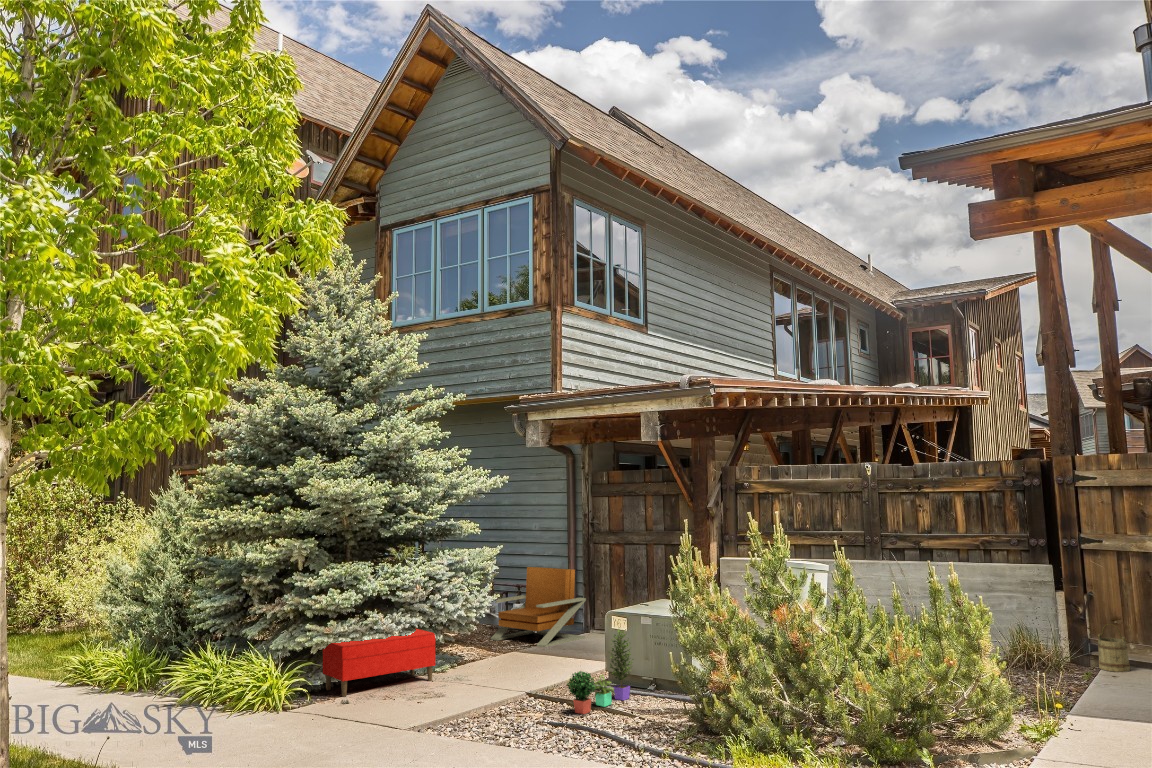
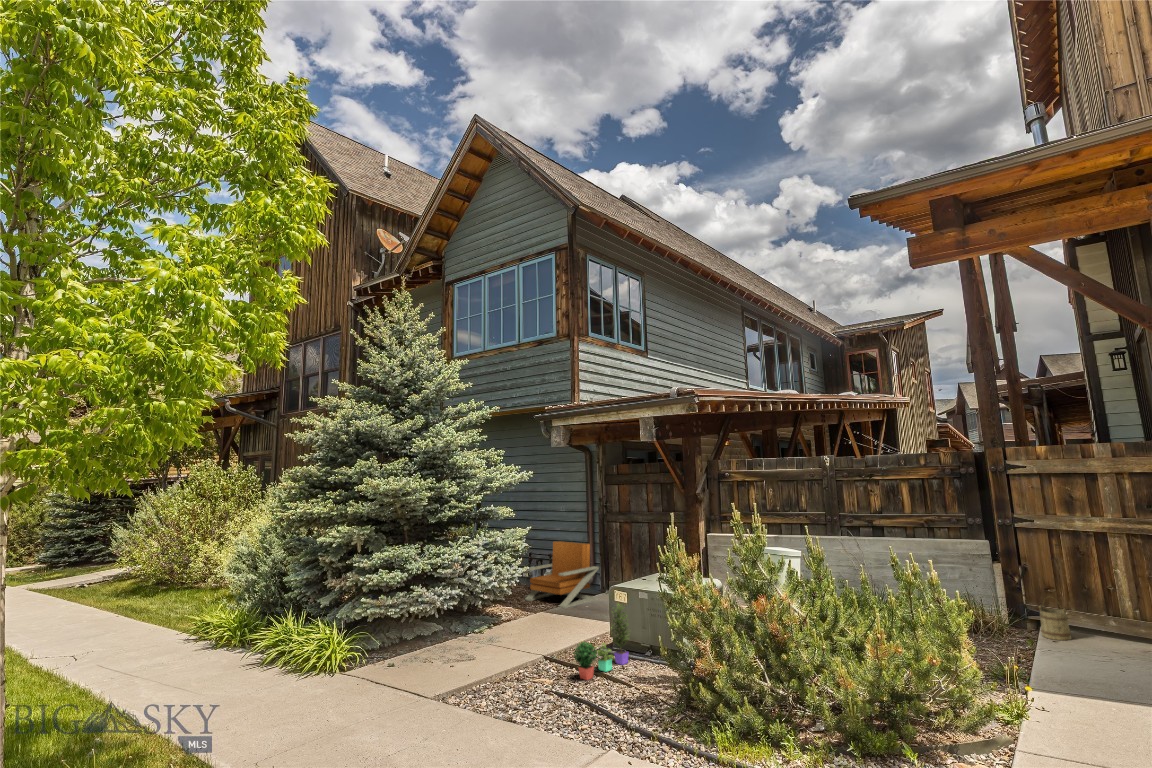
bench: present [323,629,436,697] -> none [379,597,471,658]

